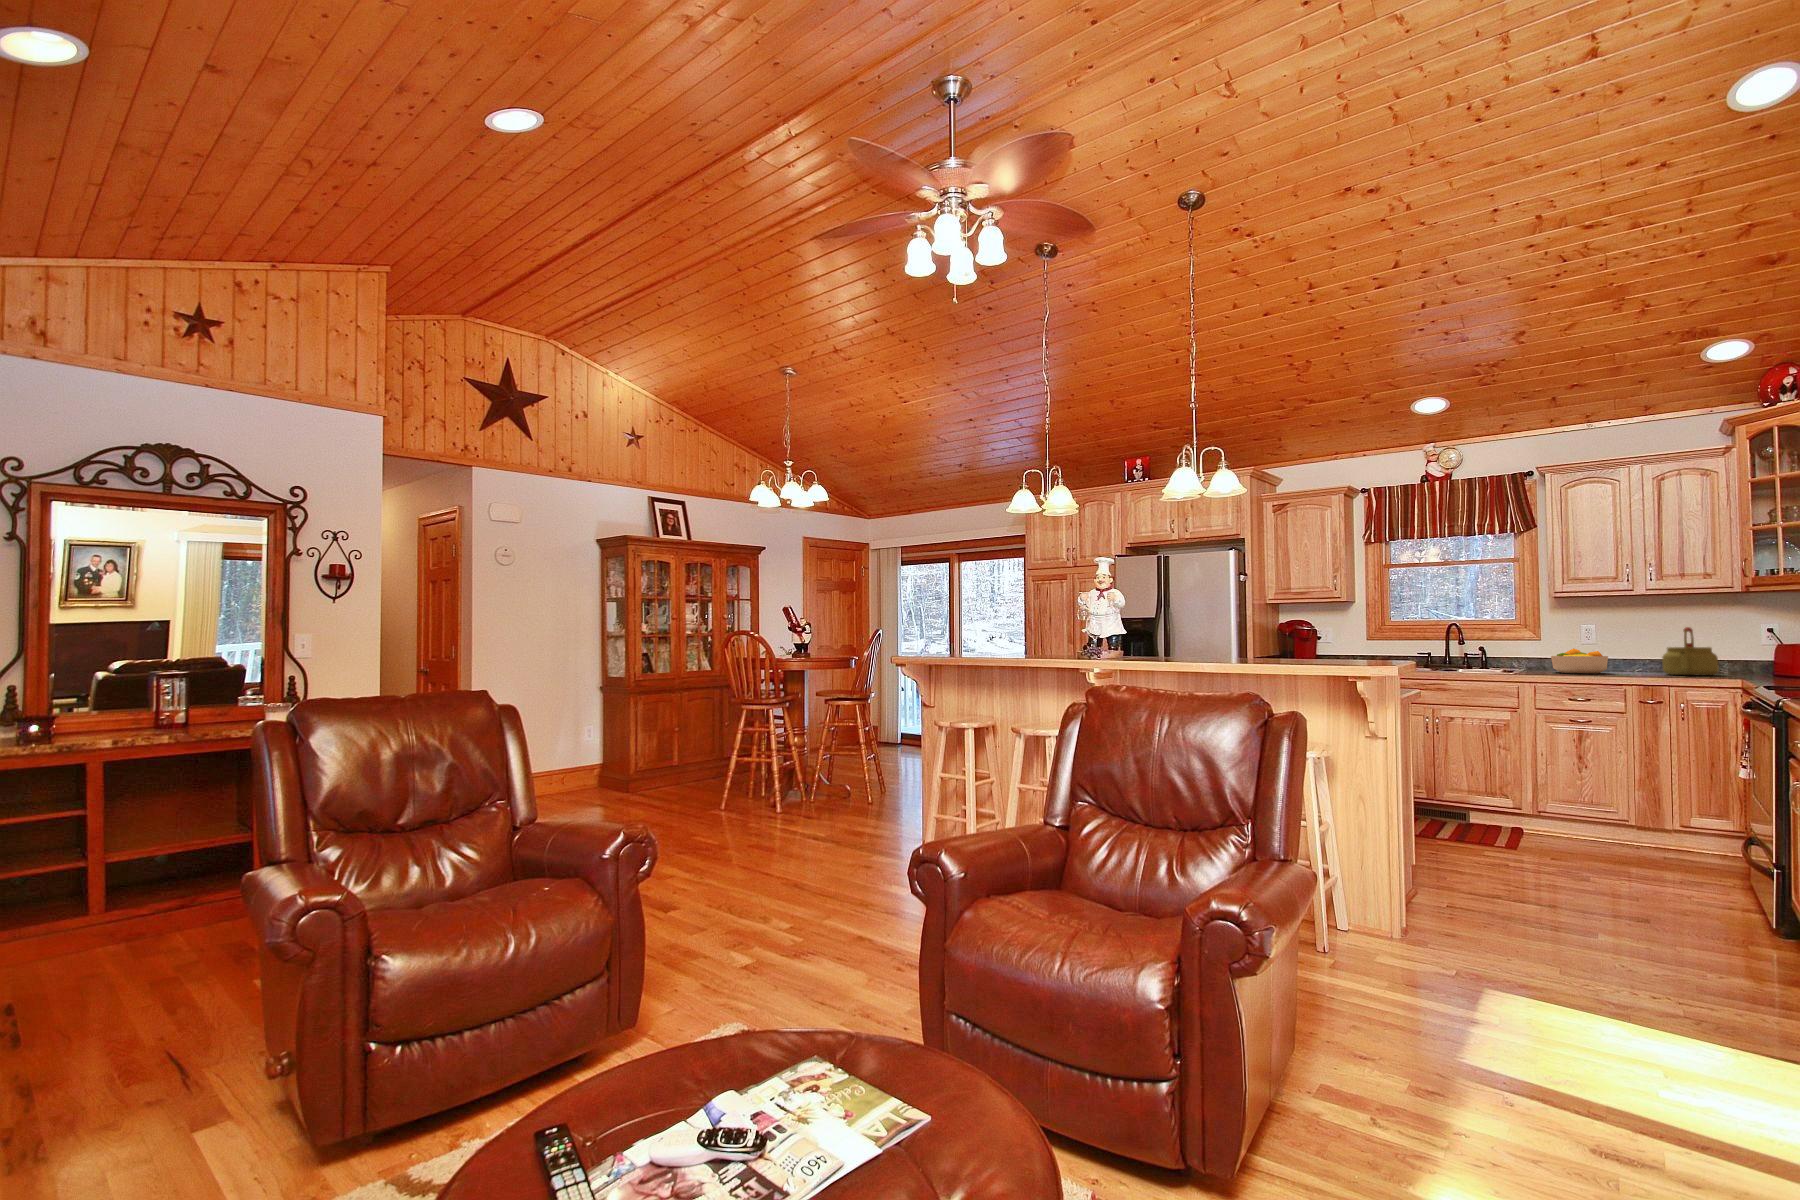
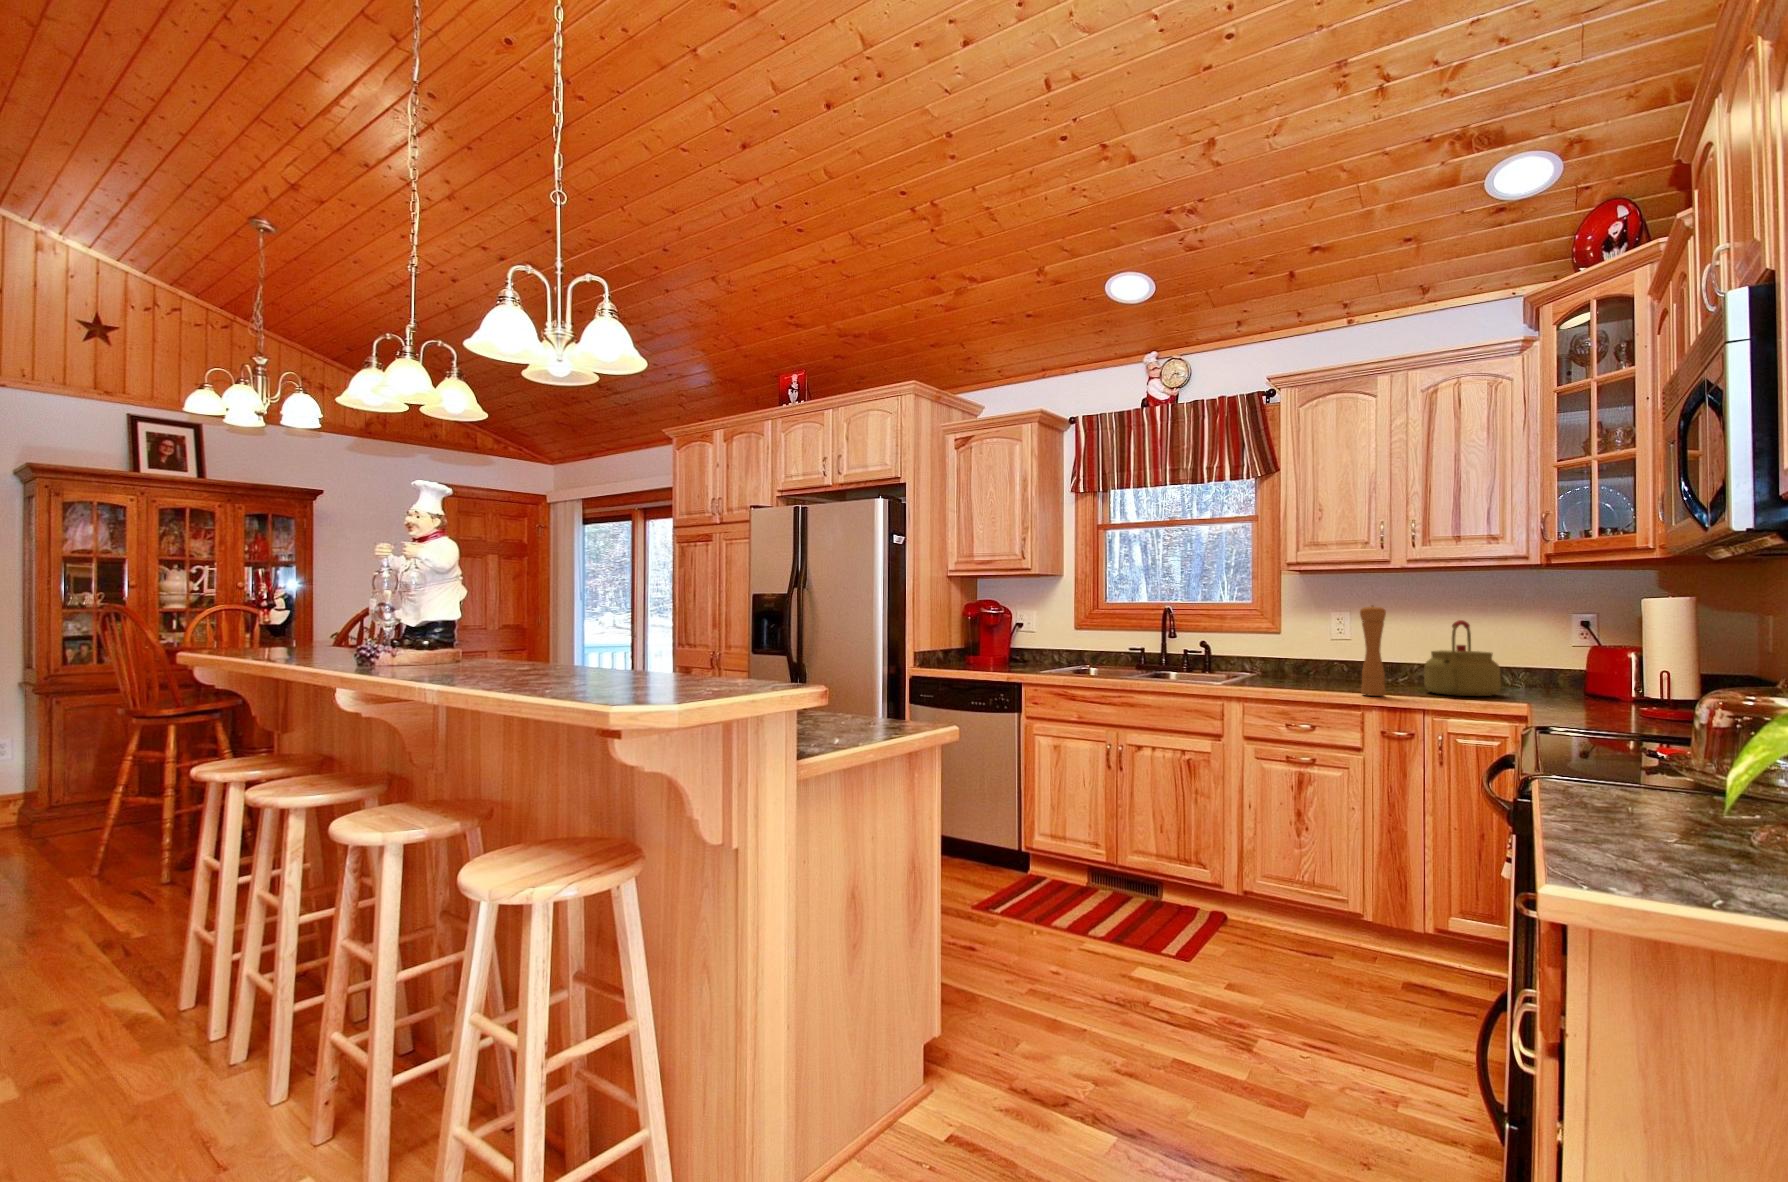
pepper mill: none [1620,618,1641,676] -> present [1360,605,1386,696]
fruit bowl: present [1551,648,1608,673] -> none [1279,648,1356,687]

